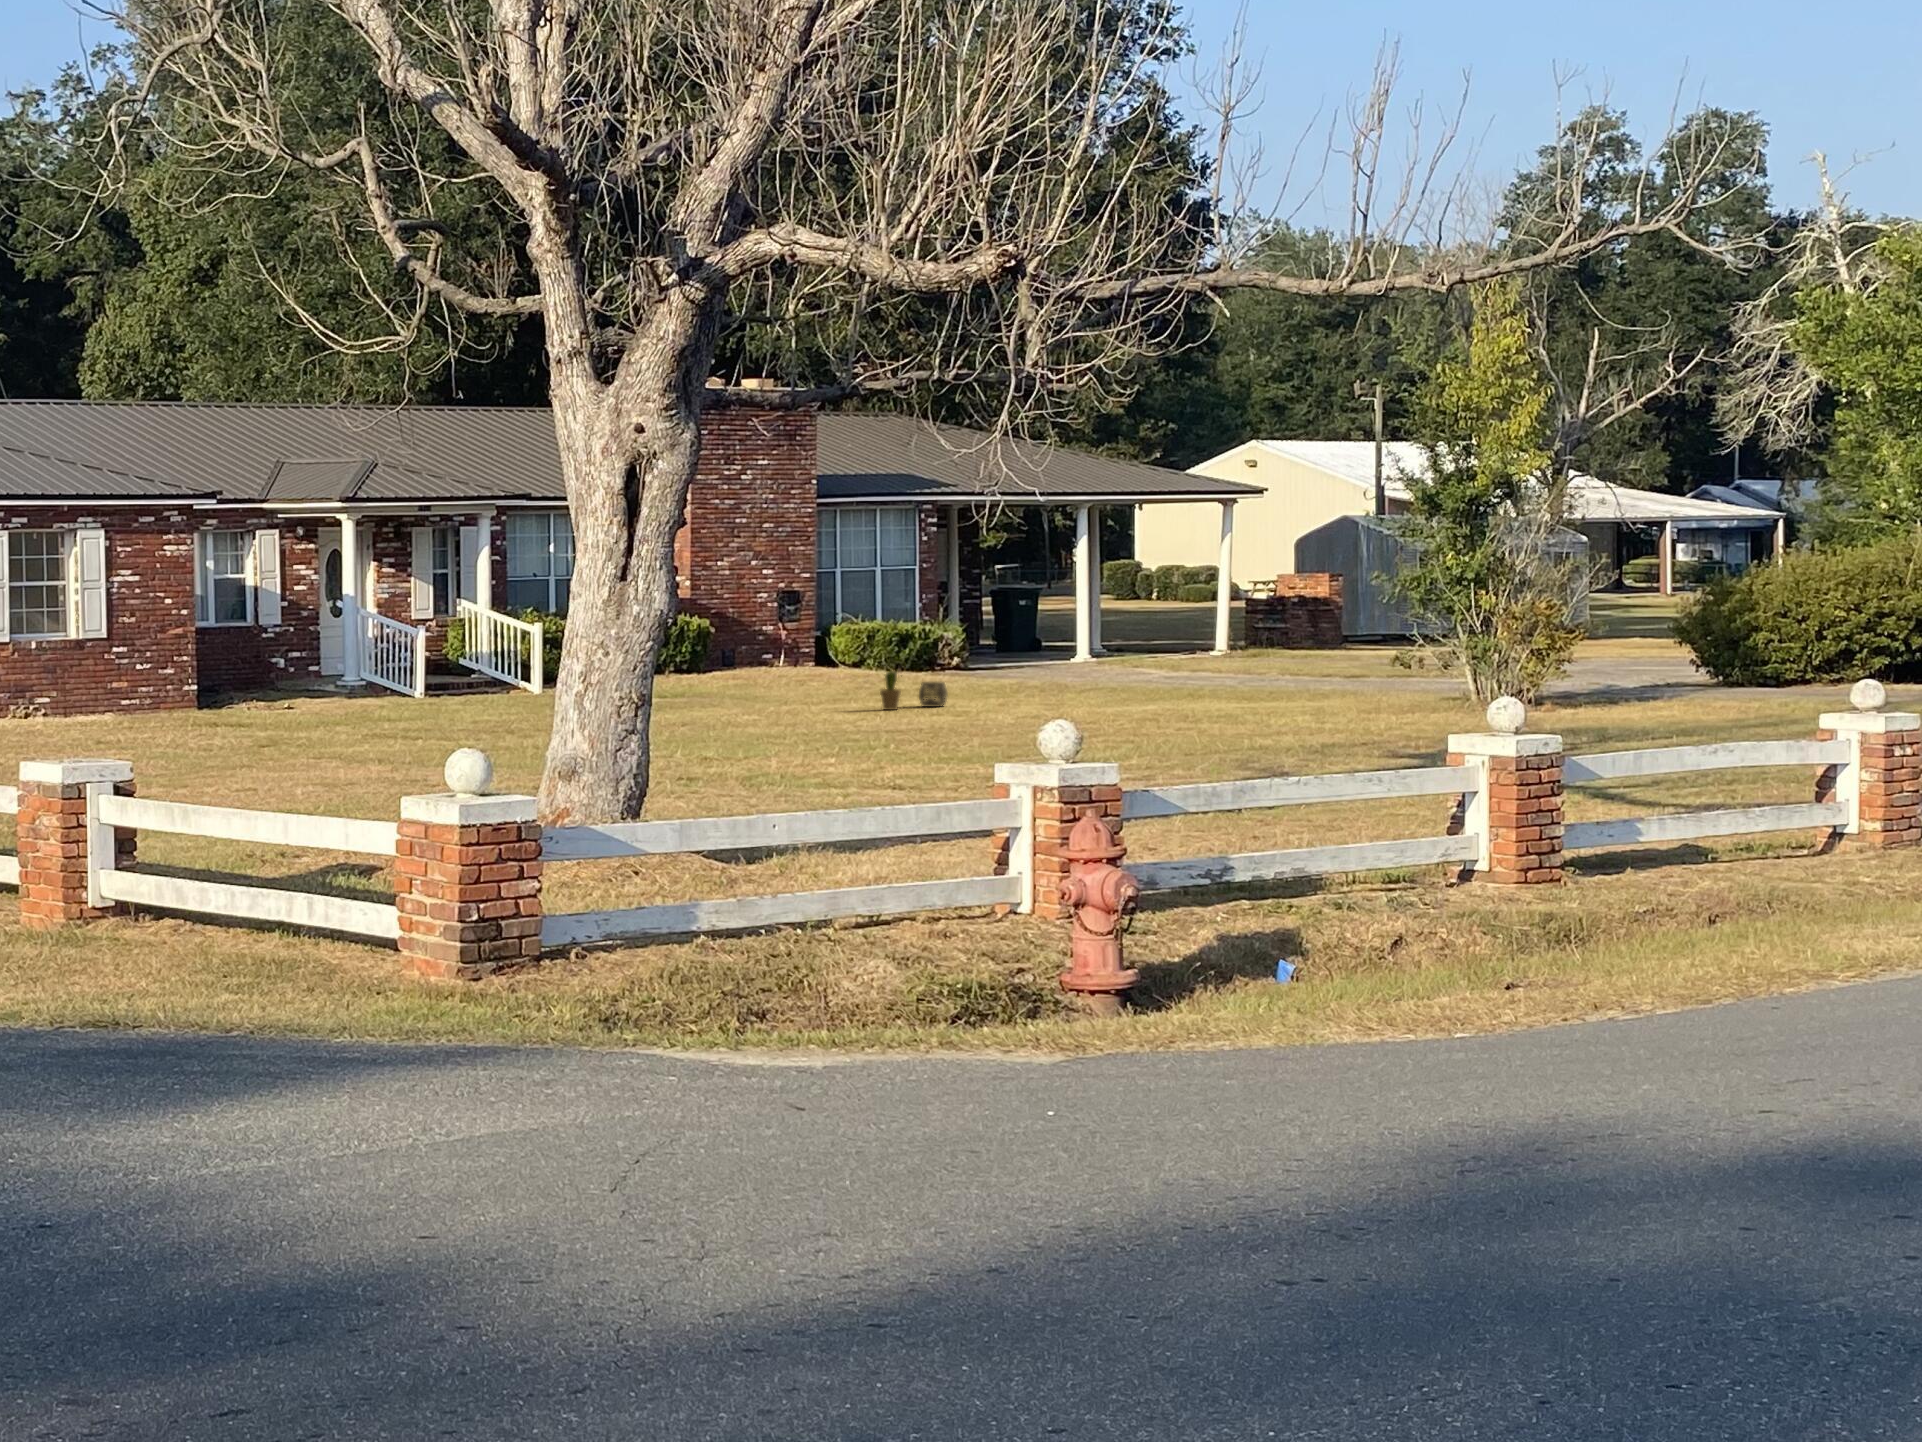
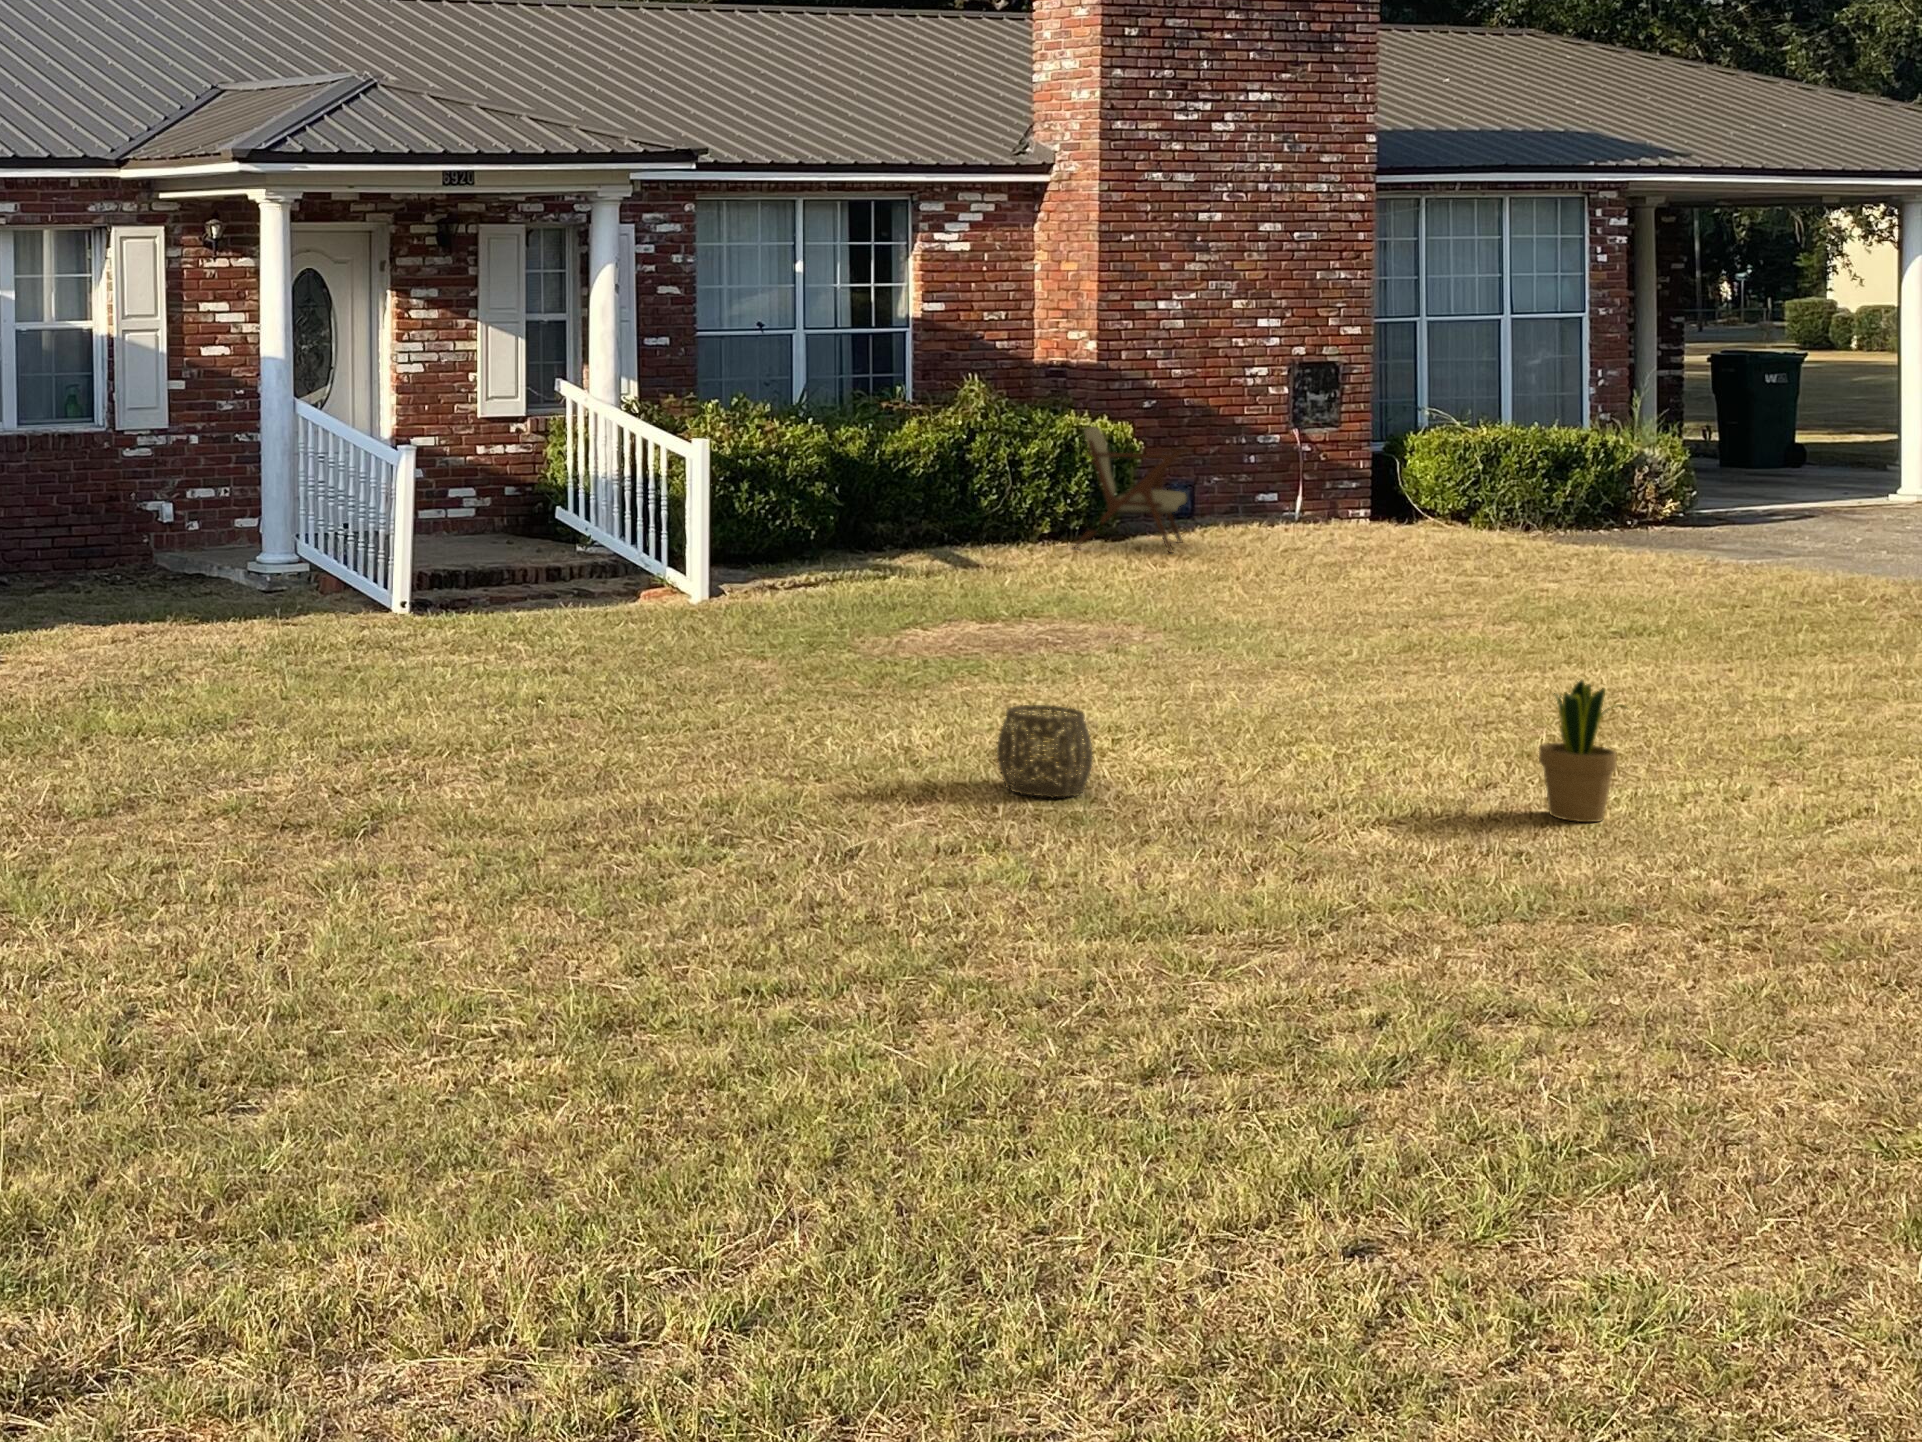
lounge chair: none [687,620,737,679] -> present [1073,427,1187,553]
woven basket: present [919,682,948,707] -> present [997,705,1093,798]

